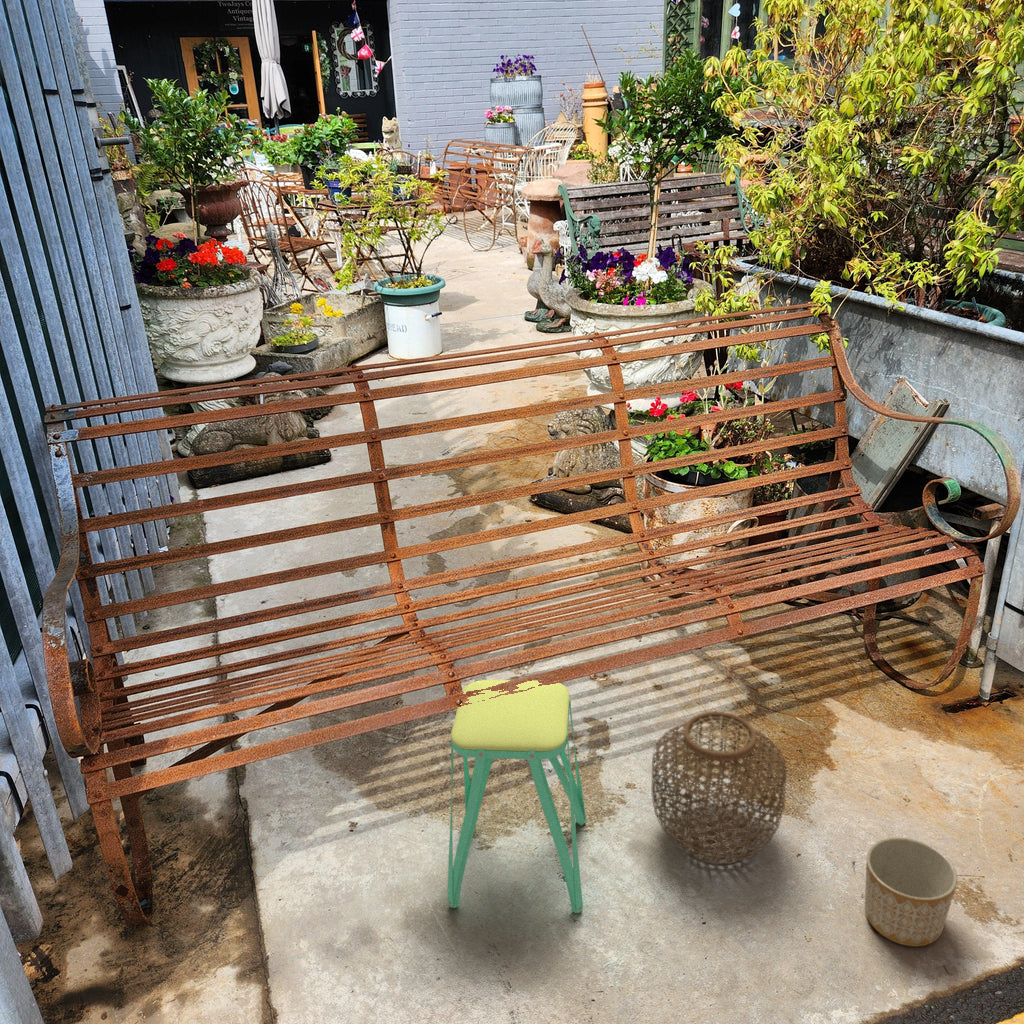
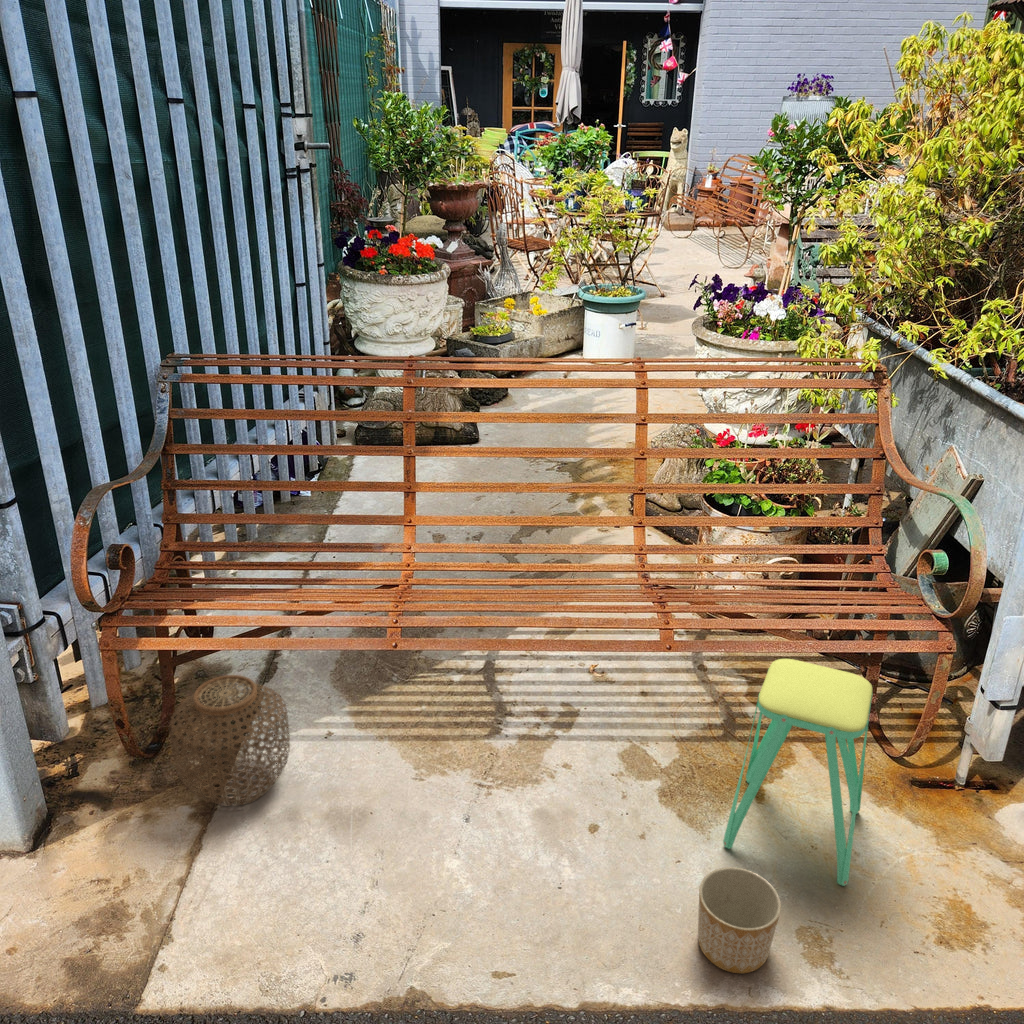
stool: present [448,680,586,913] -> present [723,659,872,886]
woven basket: present [652,712,787,864] -> present [169,675,290,806]

